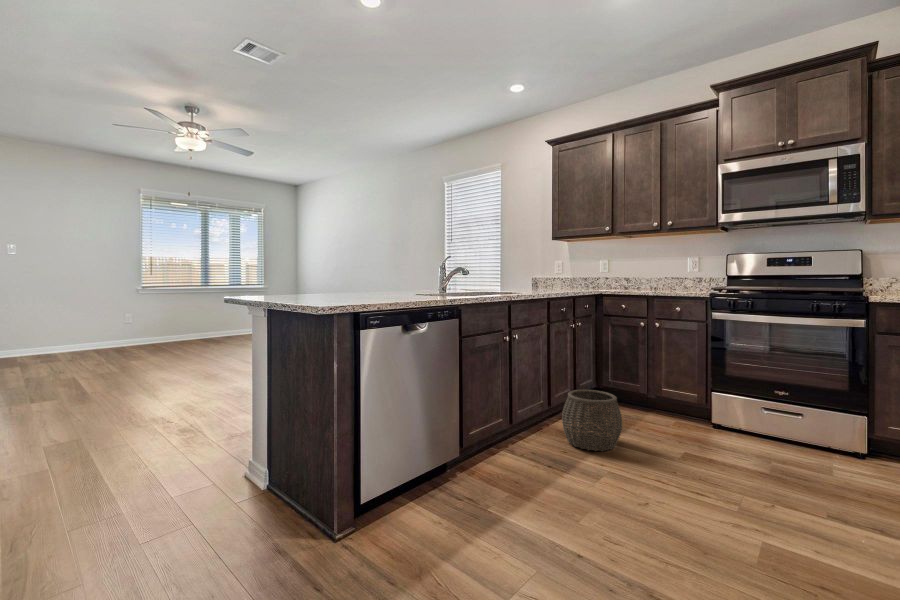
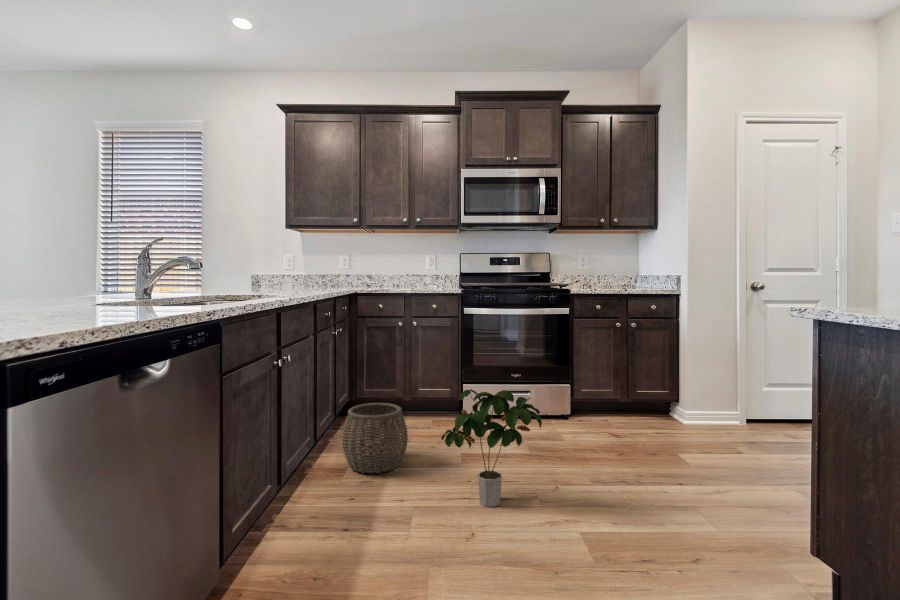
potted plant: none [637,388,741,508] -> present [442,389,542,507]

